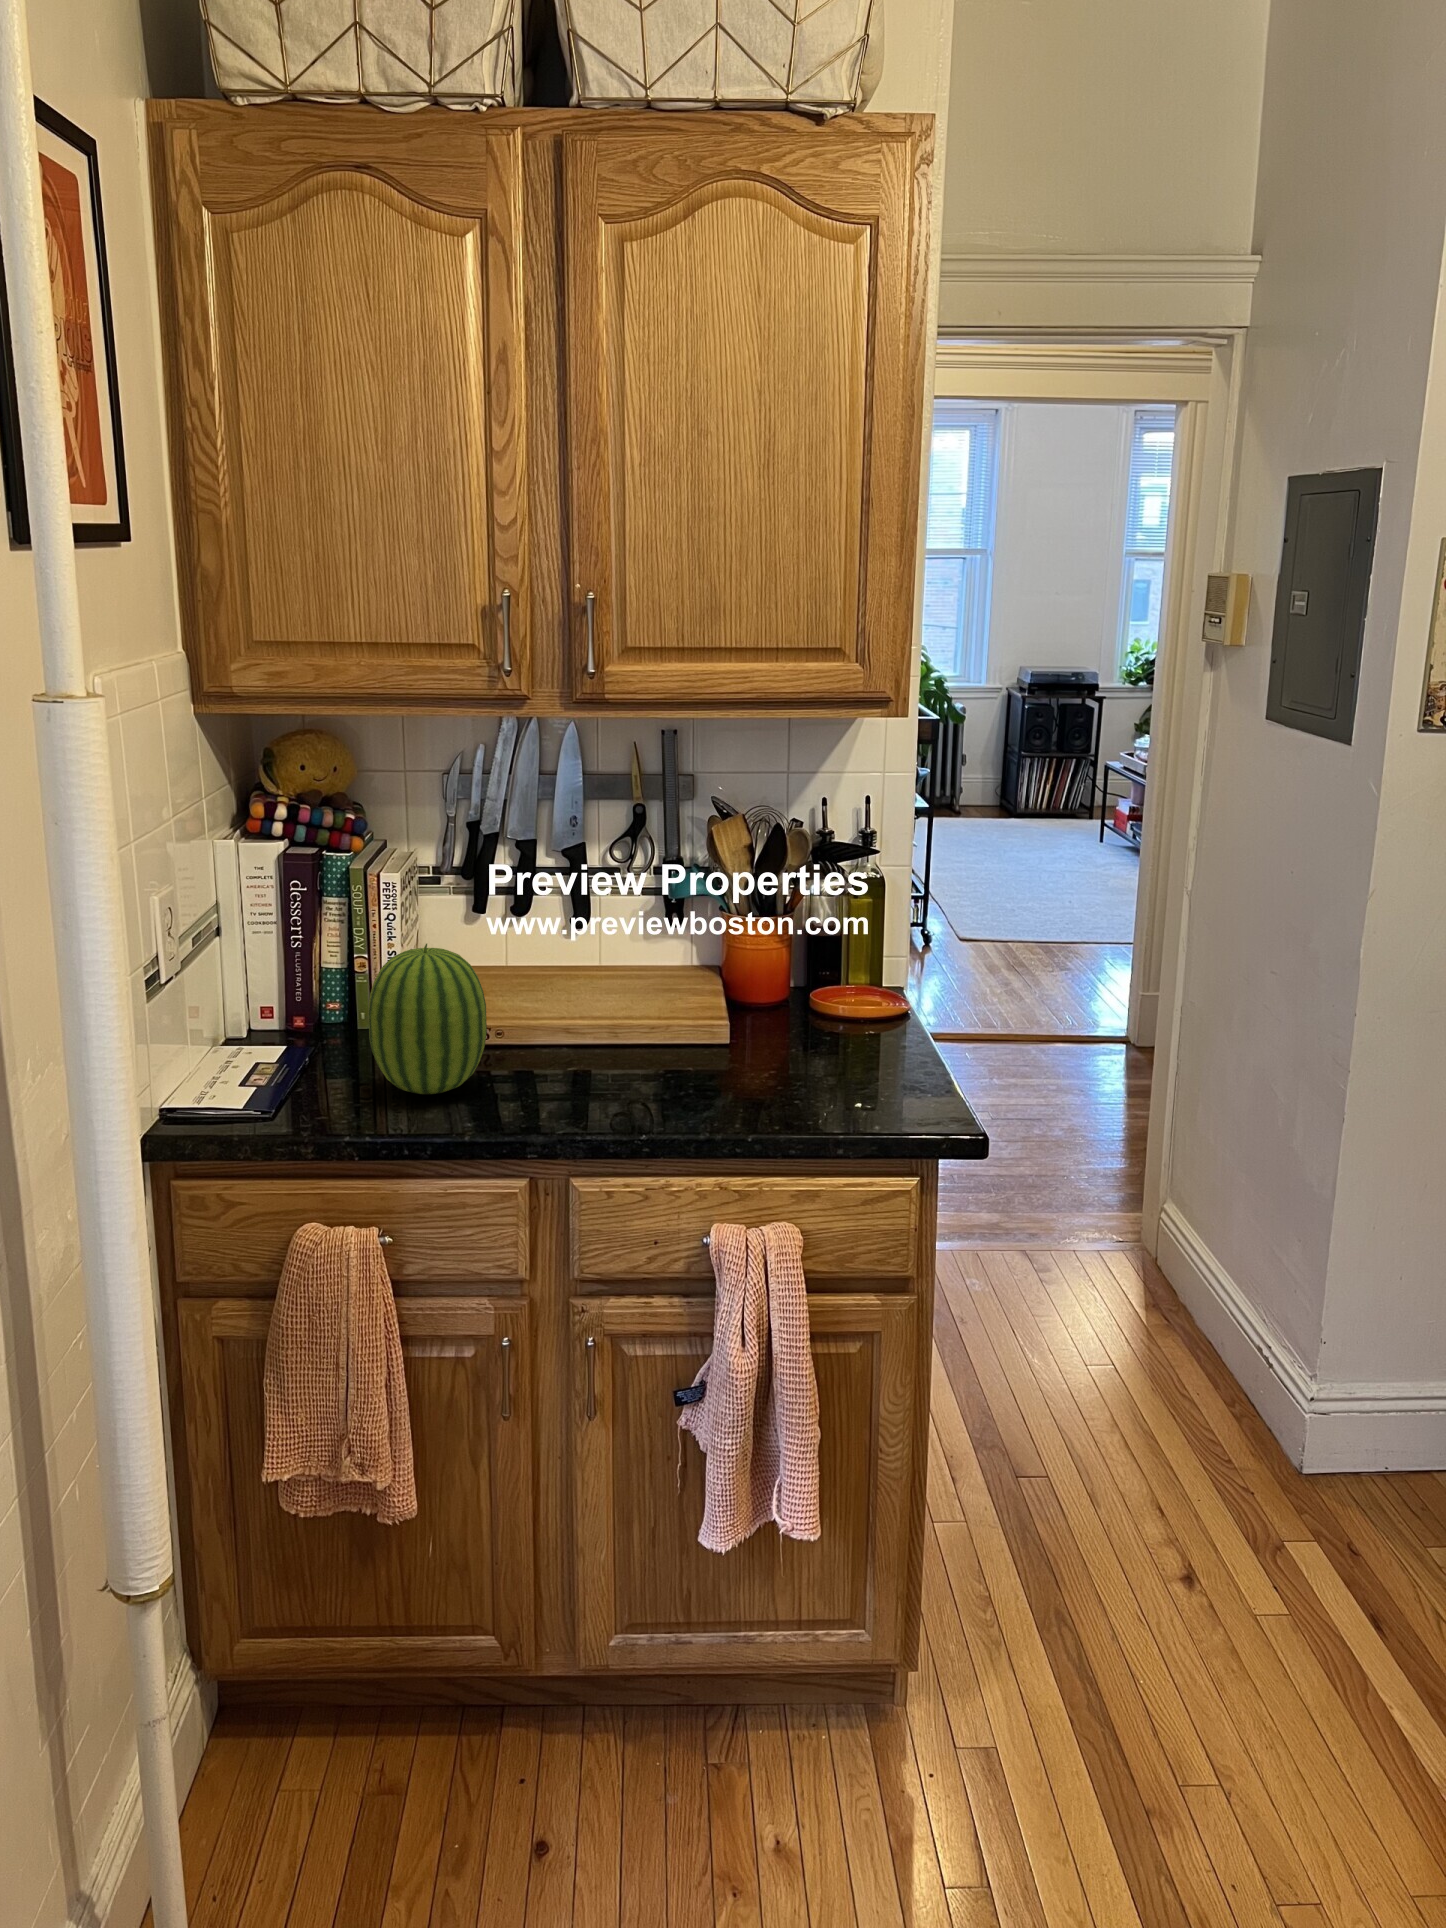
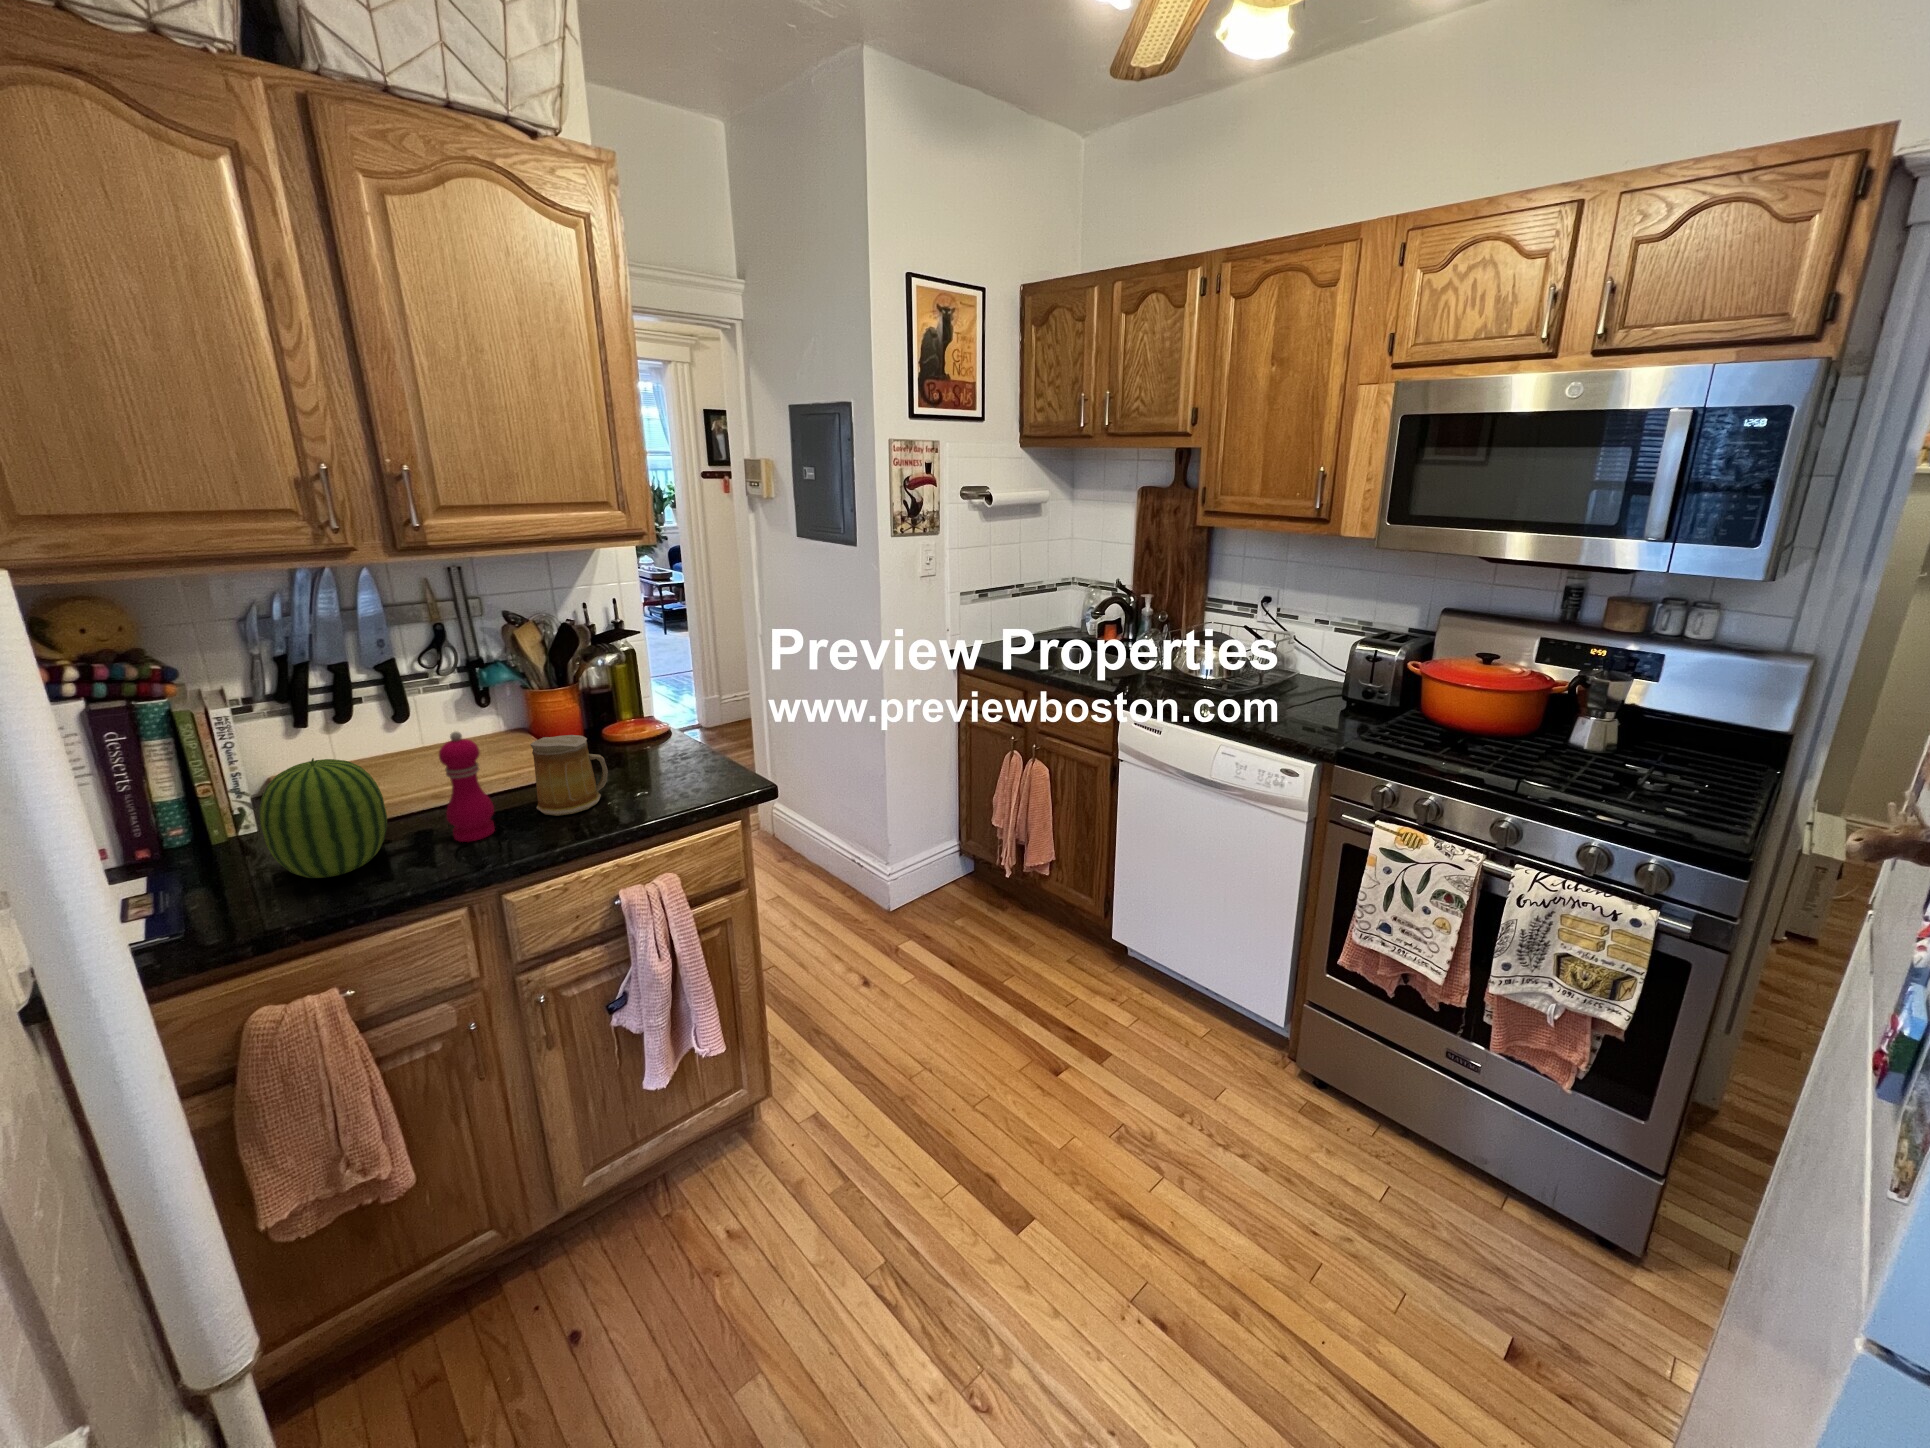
pepper mill: none [547,944,601,1097] -> present [439,732,495,842]
mug: none [656,977,754,1097] -> present [530,735,608,816]

